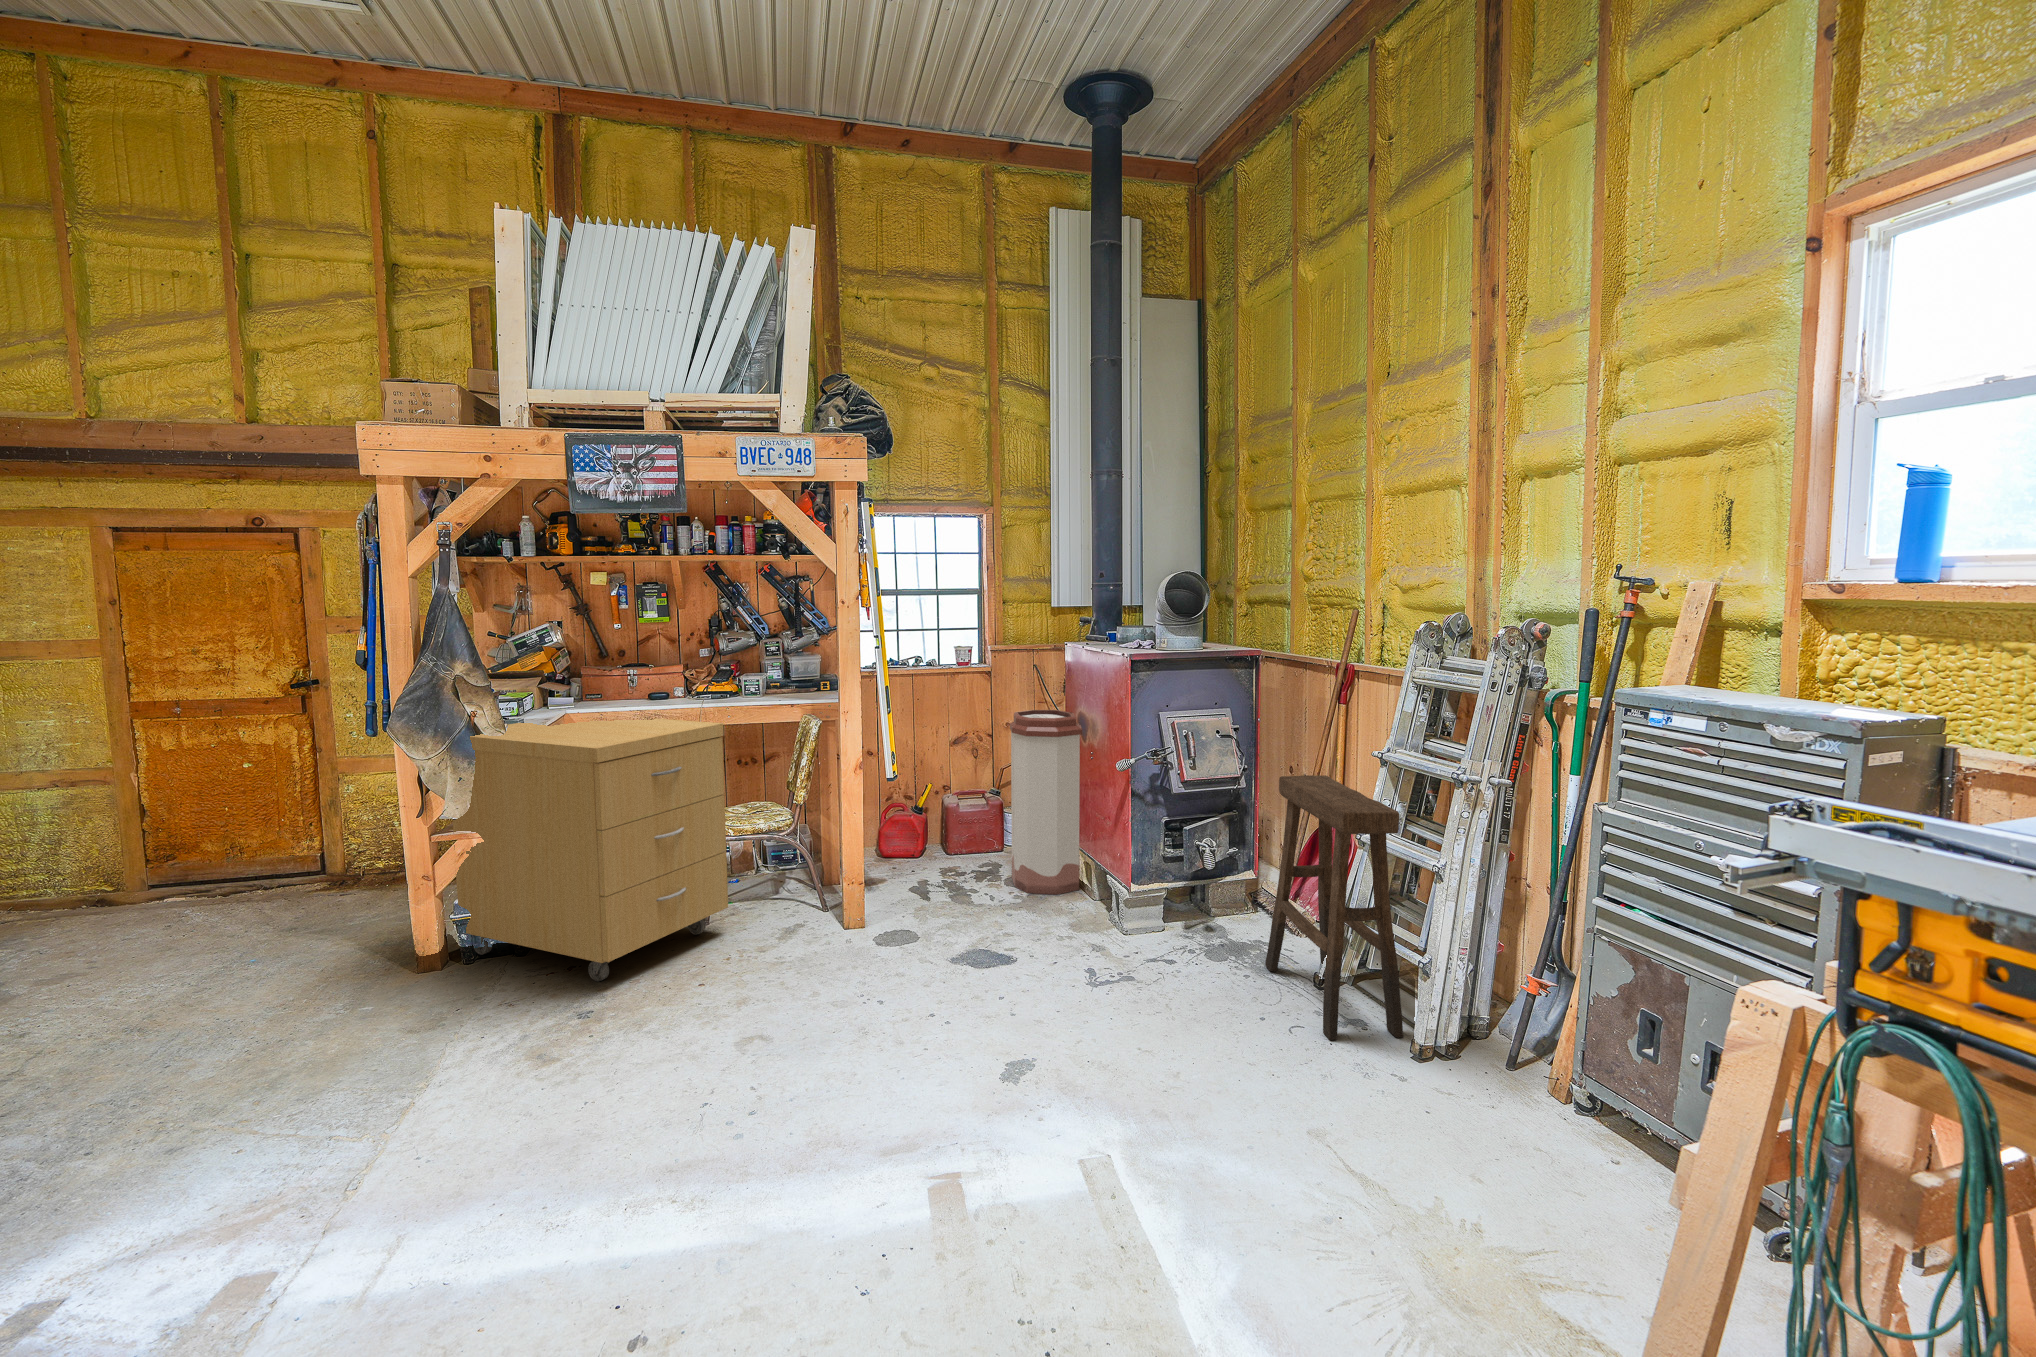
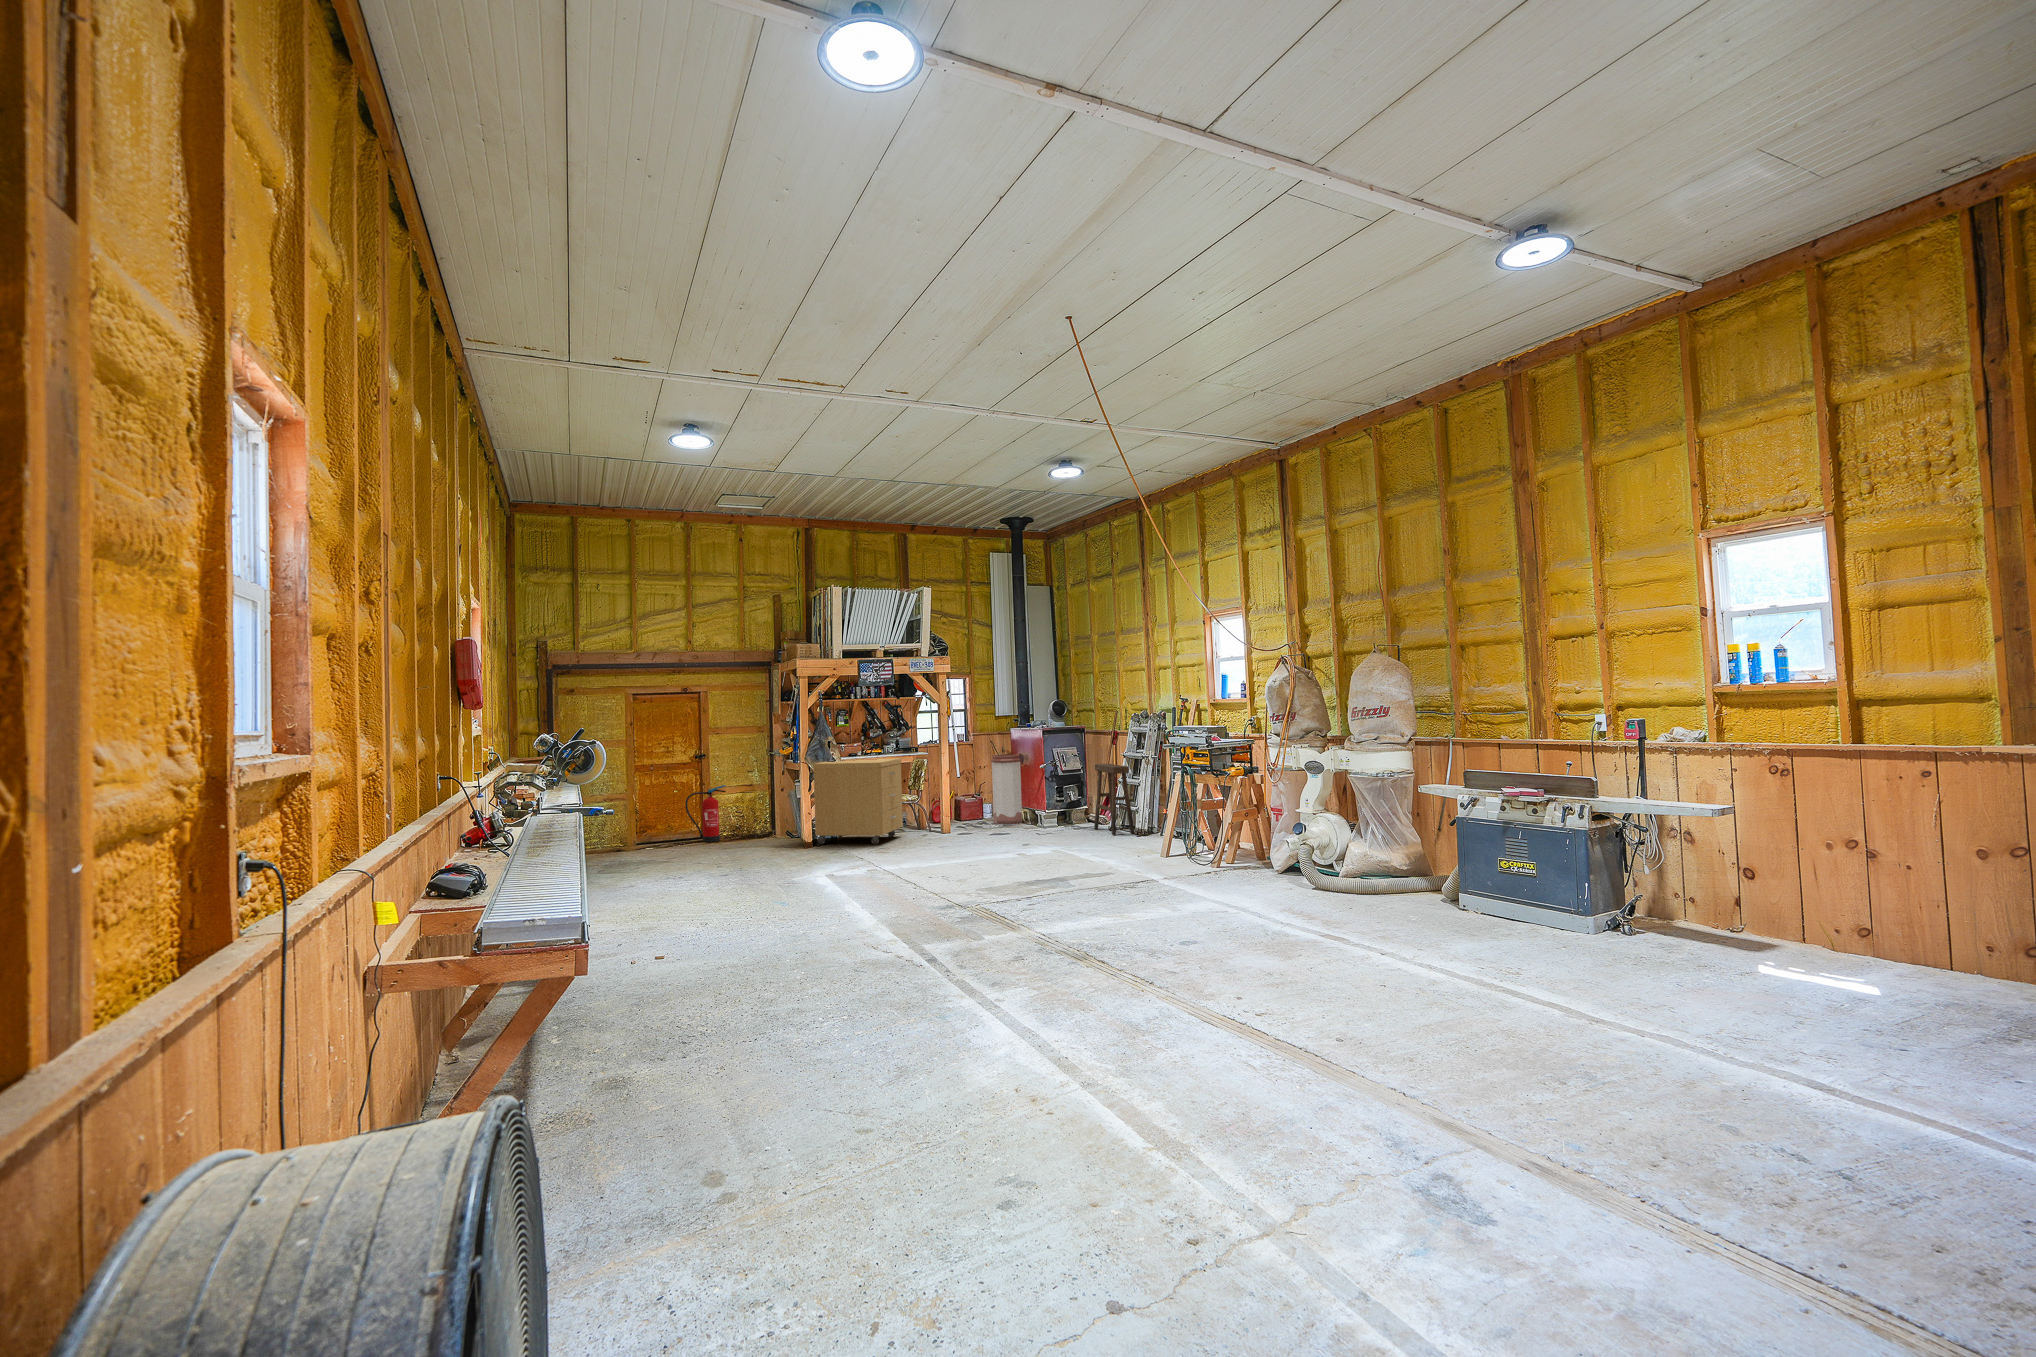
fire extinguisher: none [251,756,349,894] -> present [685,785,726,842]

